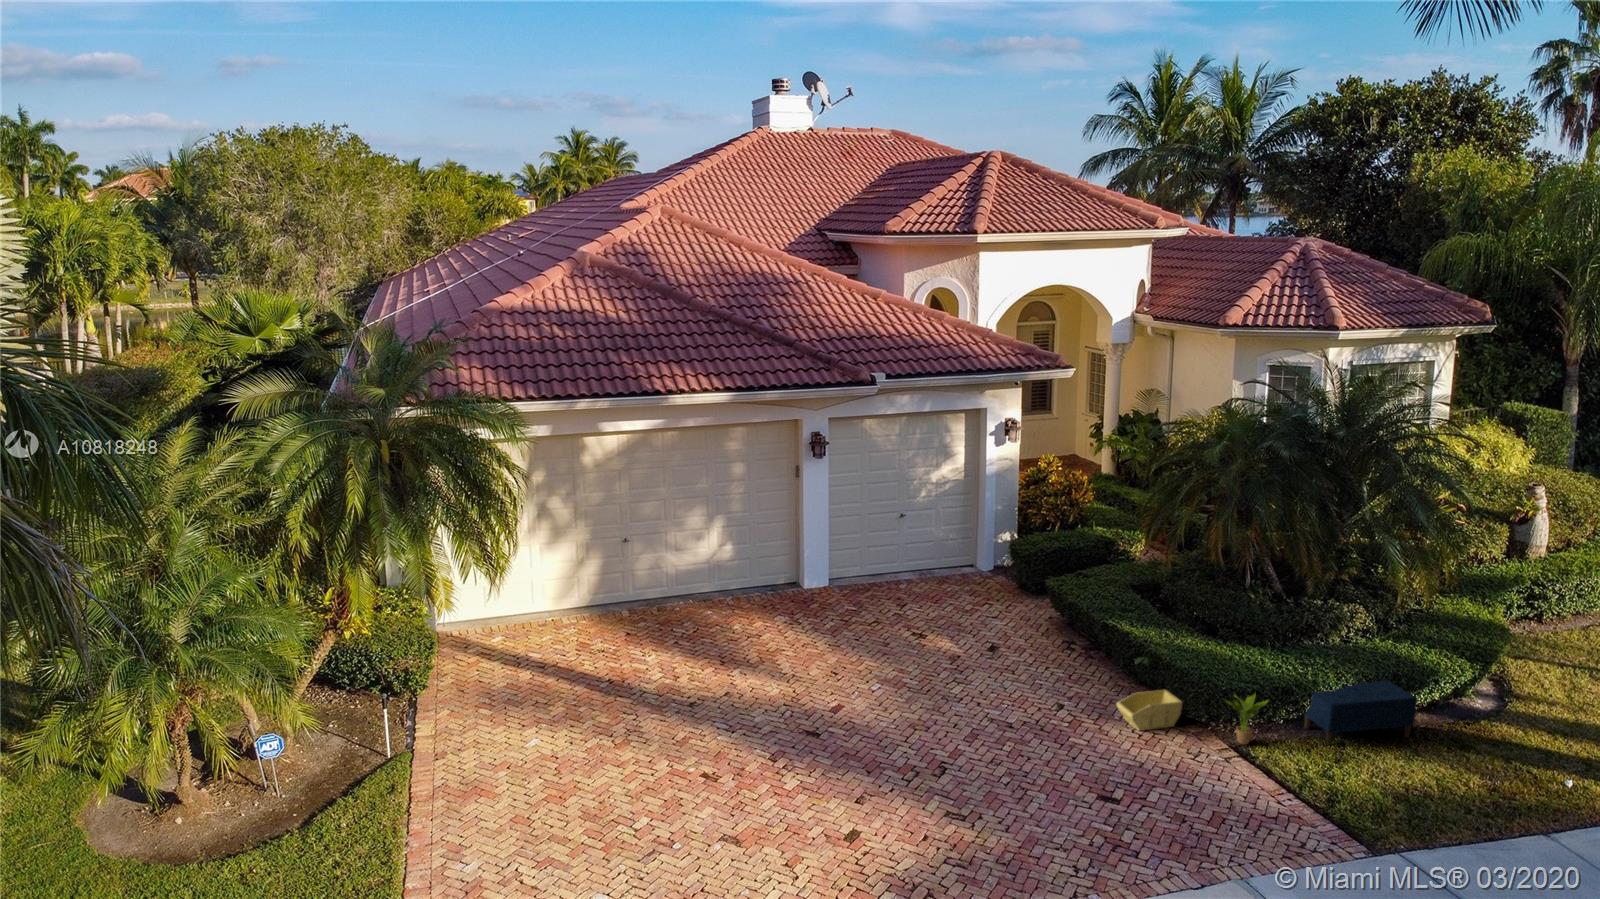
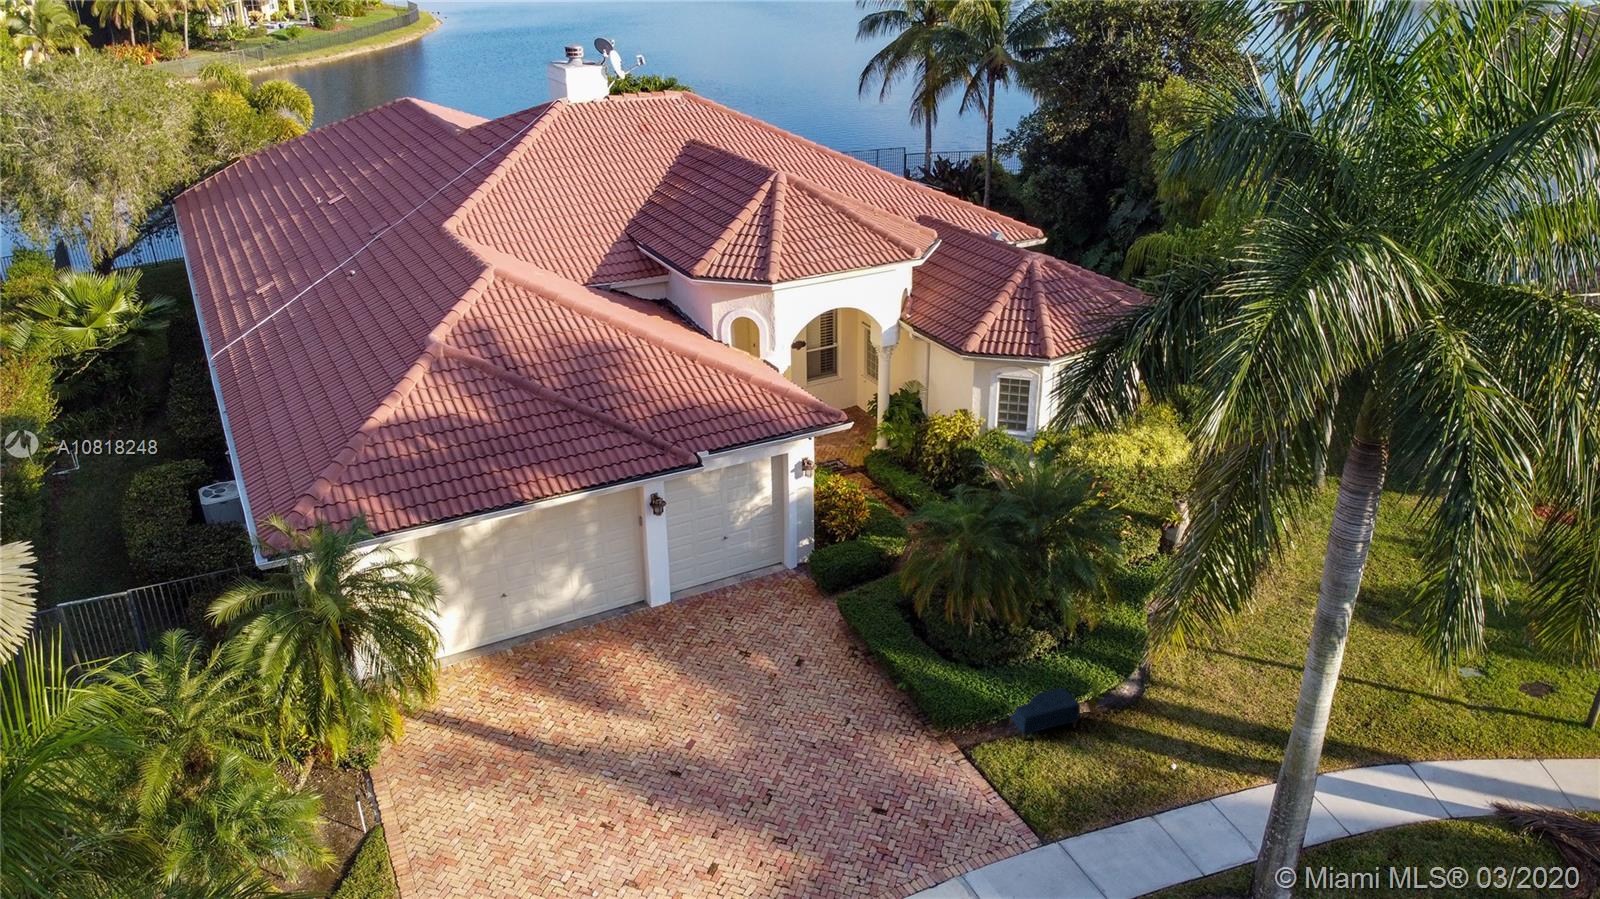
storage bin: present [1116,690,1182,731] -> none [885,707,930,742]
potted plant: present [1223,695,1268,745] -> present [1081,678,1106,713]

